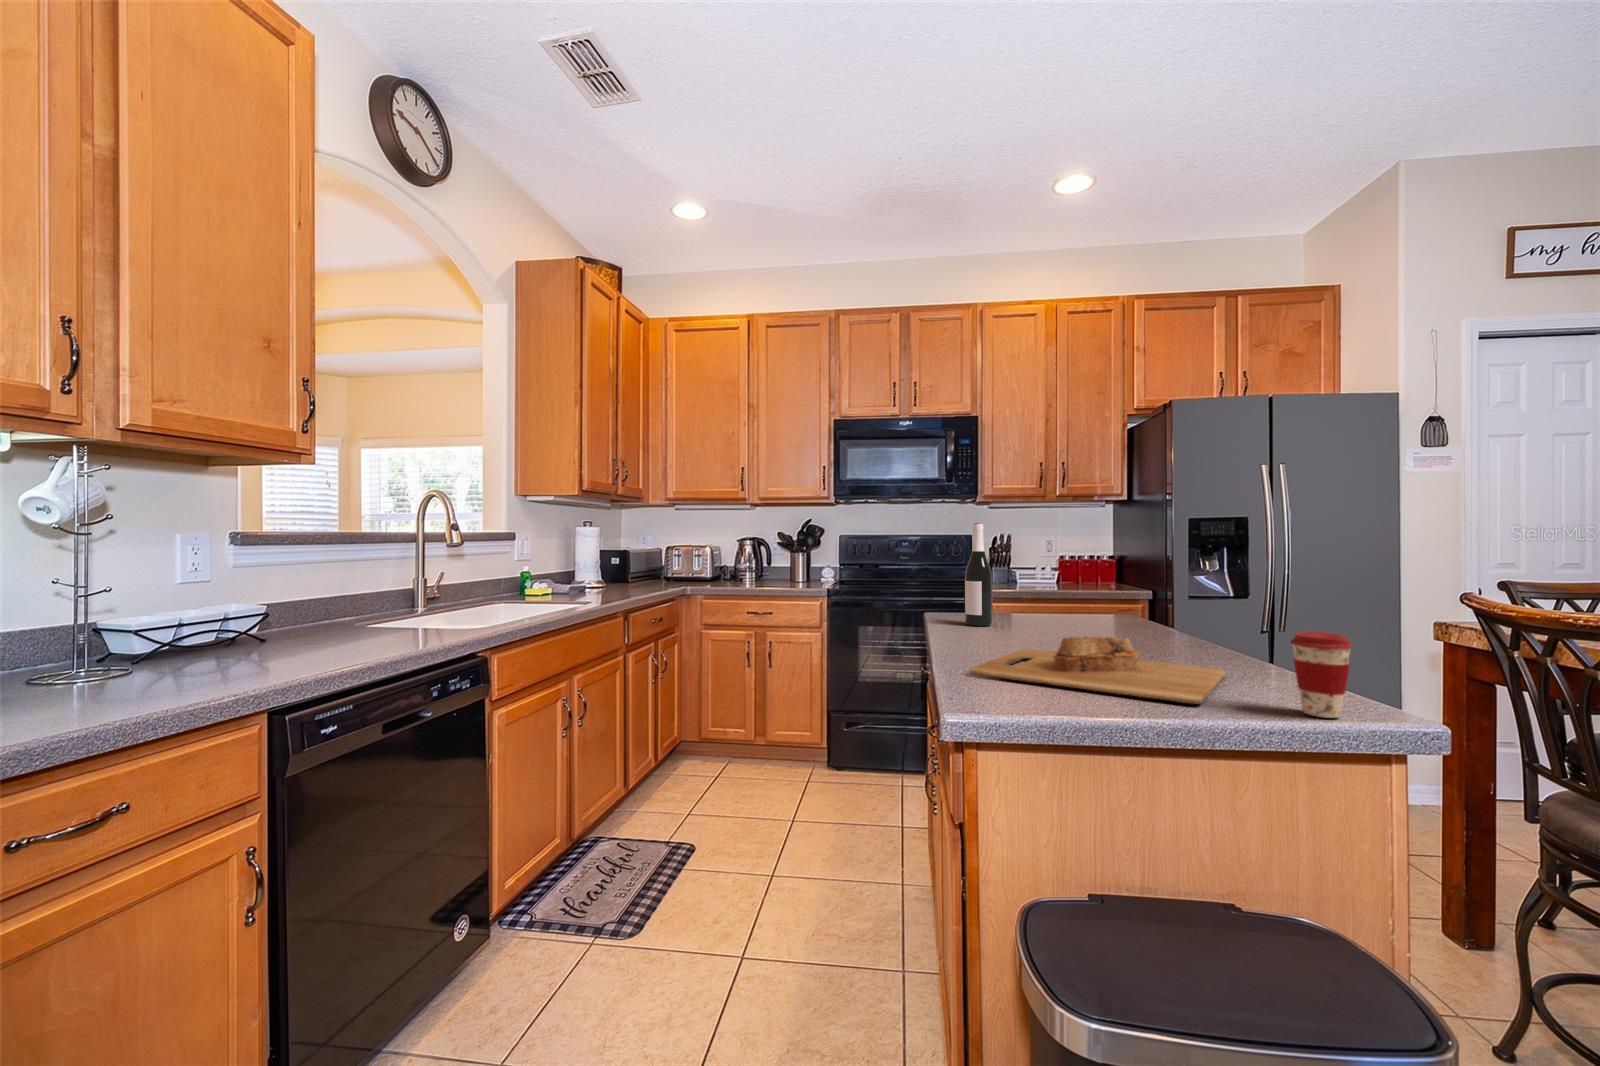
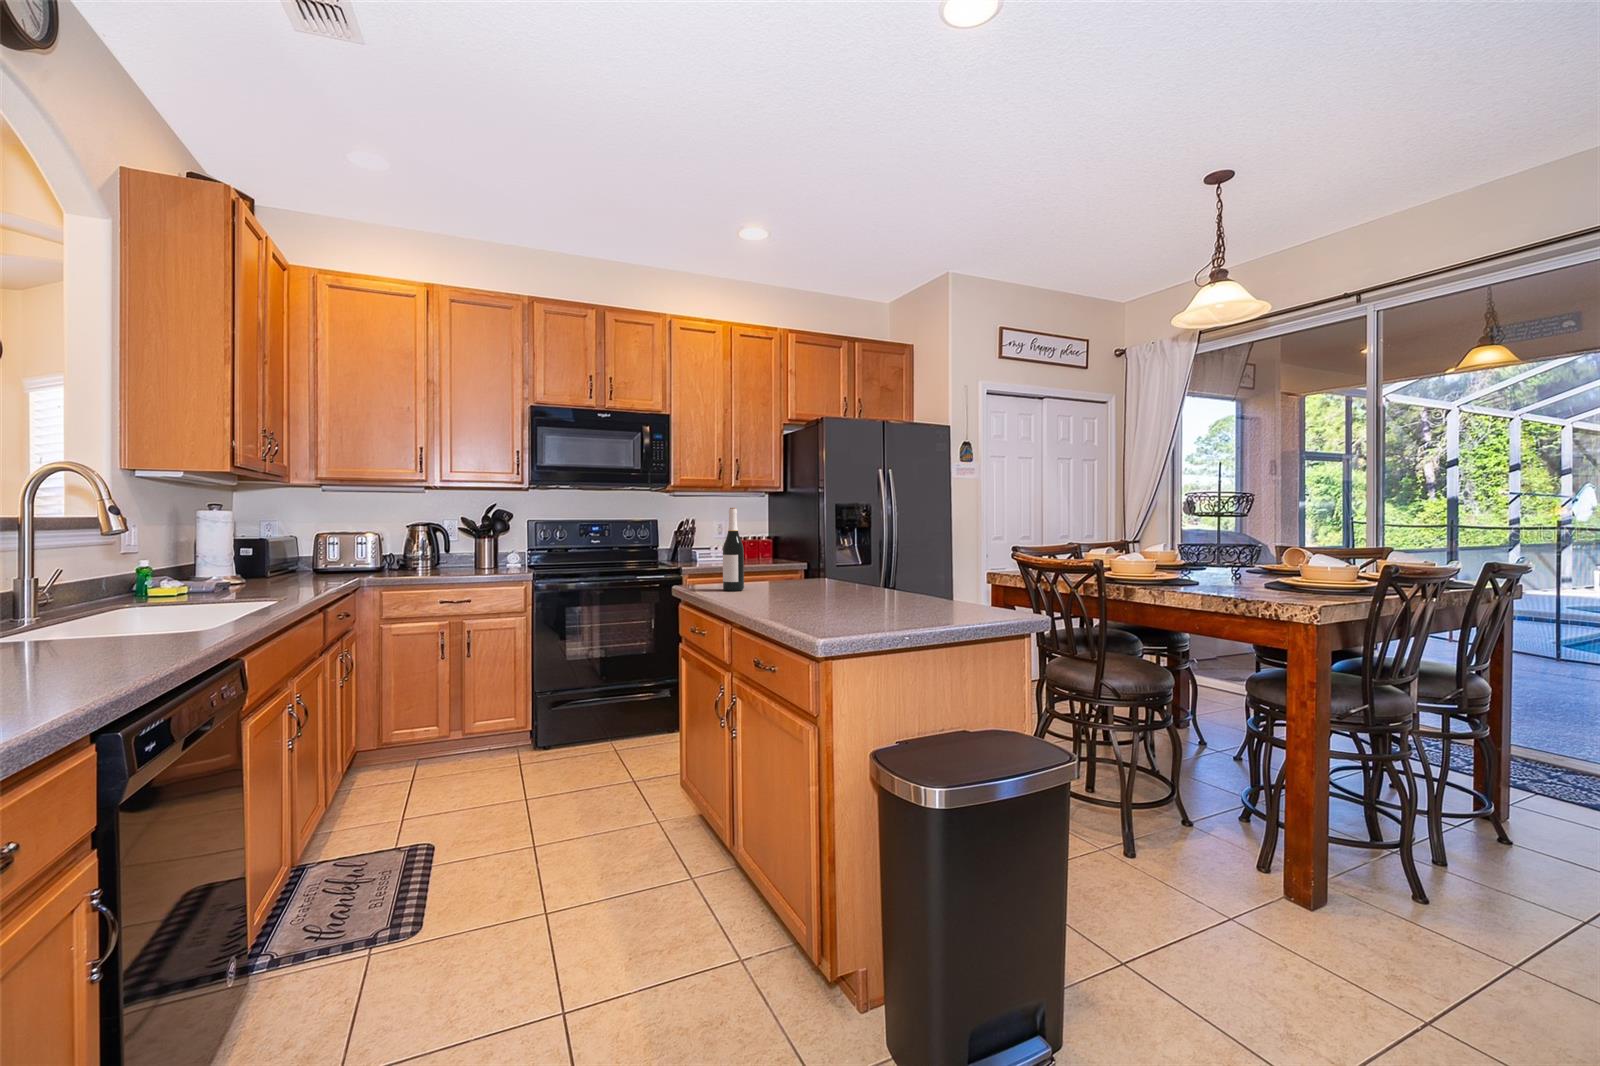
coffee cup: present [1290,632,1353,718] -> none [977,569,1006,616]
cutting board: present [970,636,1225,704] -> none [788,584,937,617]

